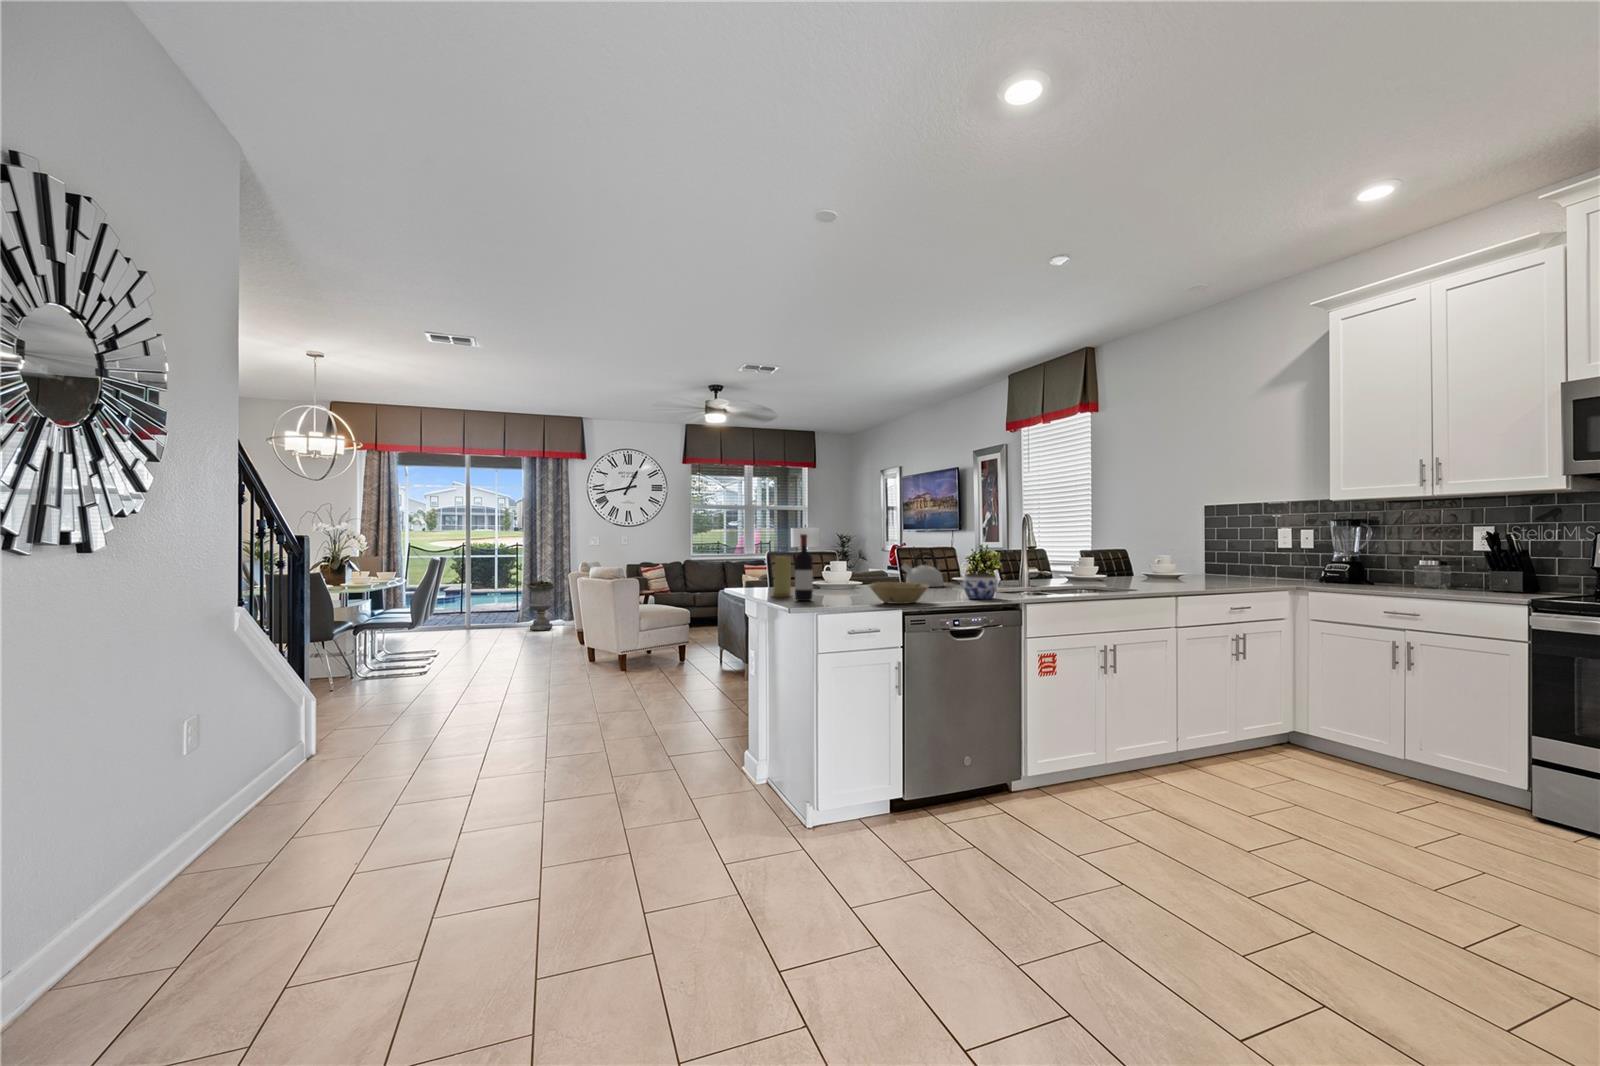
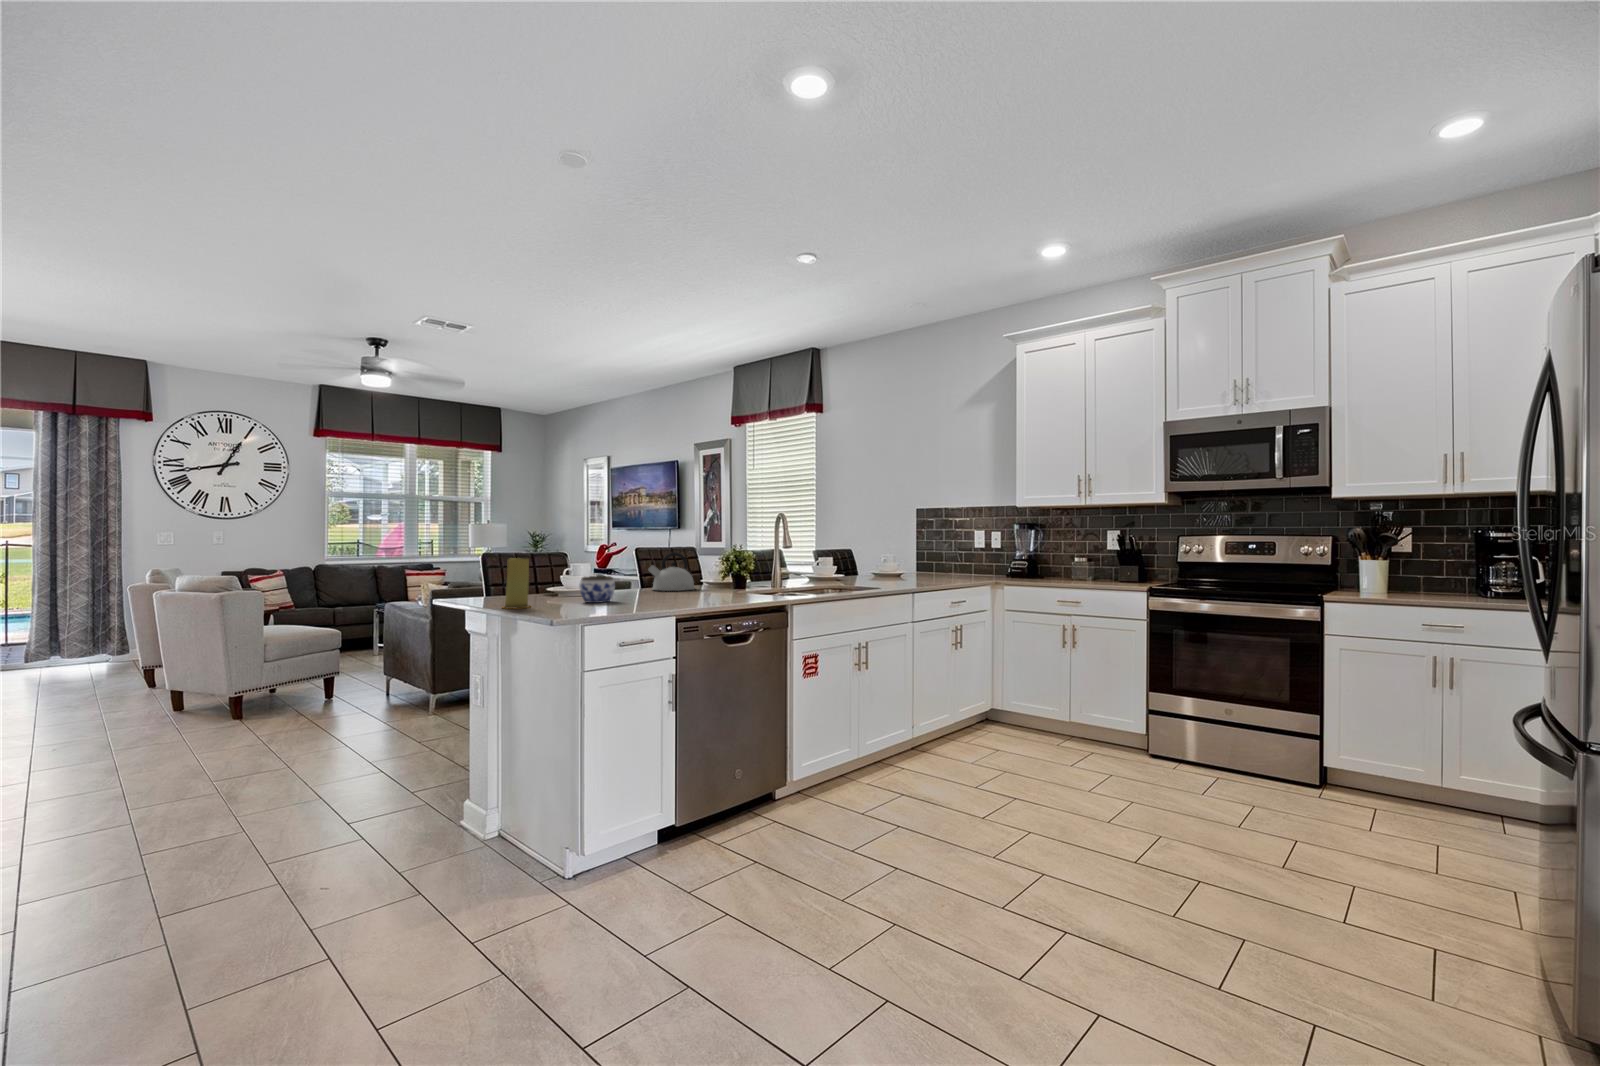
wine bottle: present [795,534,813,601] -> none [542,532,564,612]
jar: present [963,573,998,599] -> present [579,576,615,603]
planter: present [527,580,555,631] -> none [34,597,92,674]
bowl: present [868,582,930,604] -> none [635,586,705,611]

